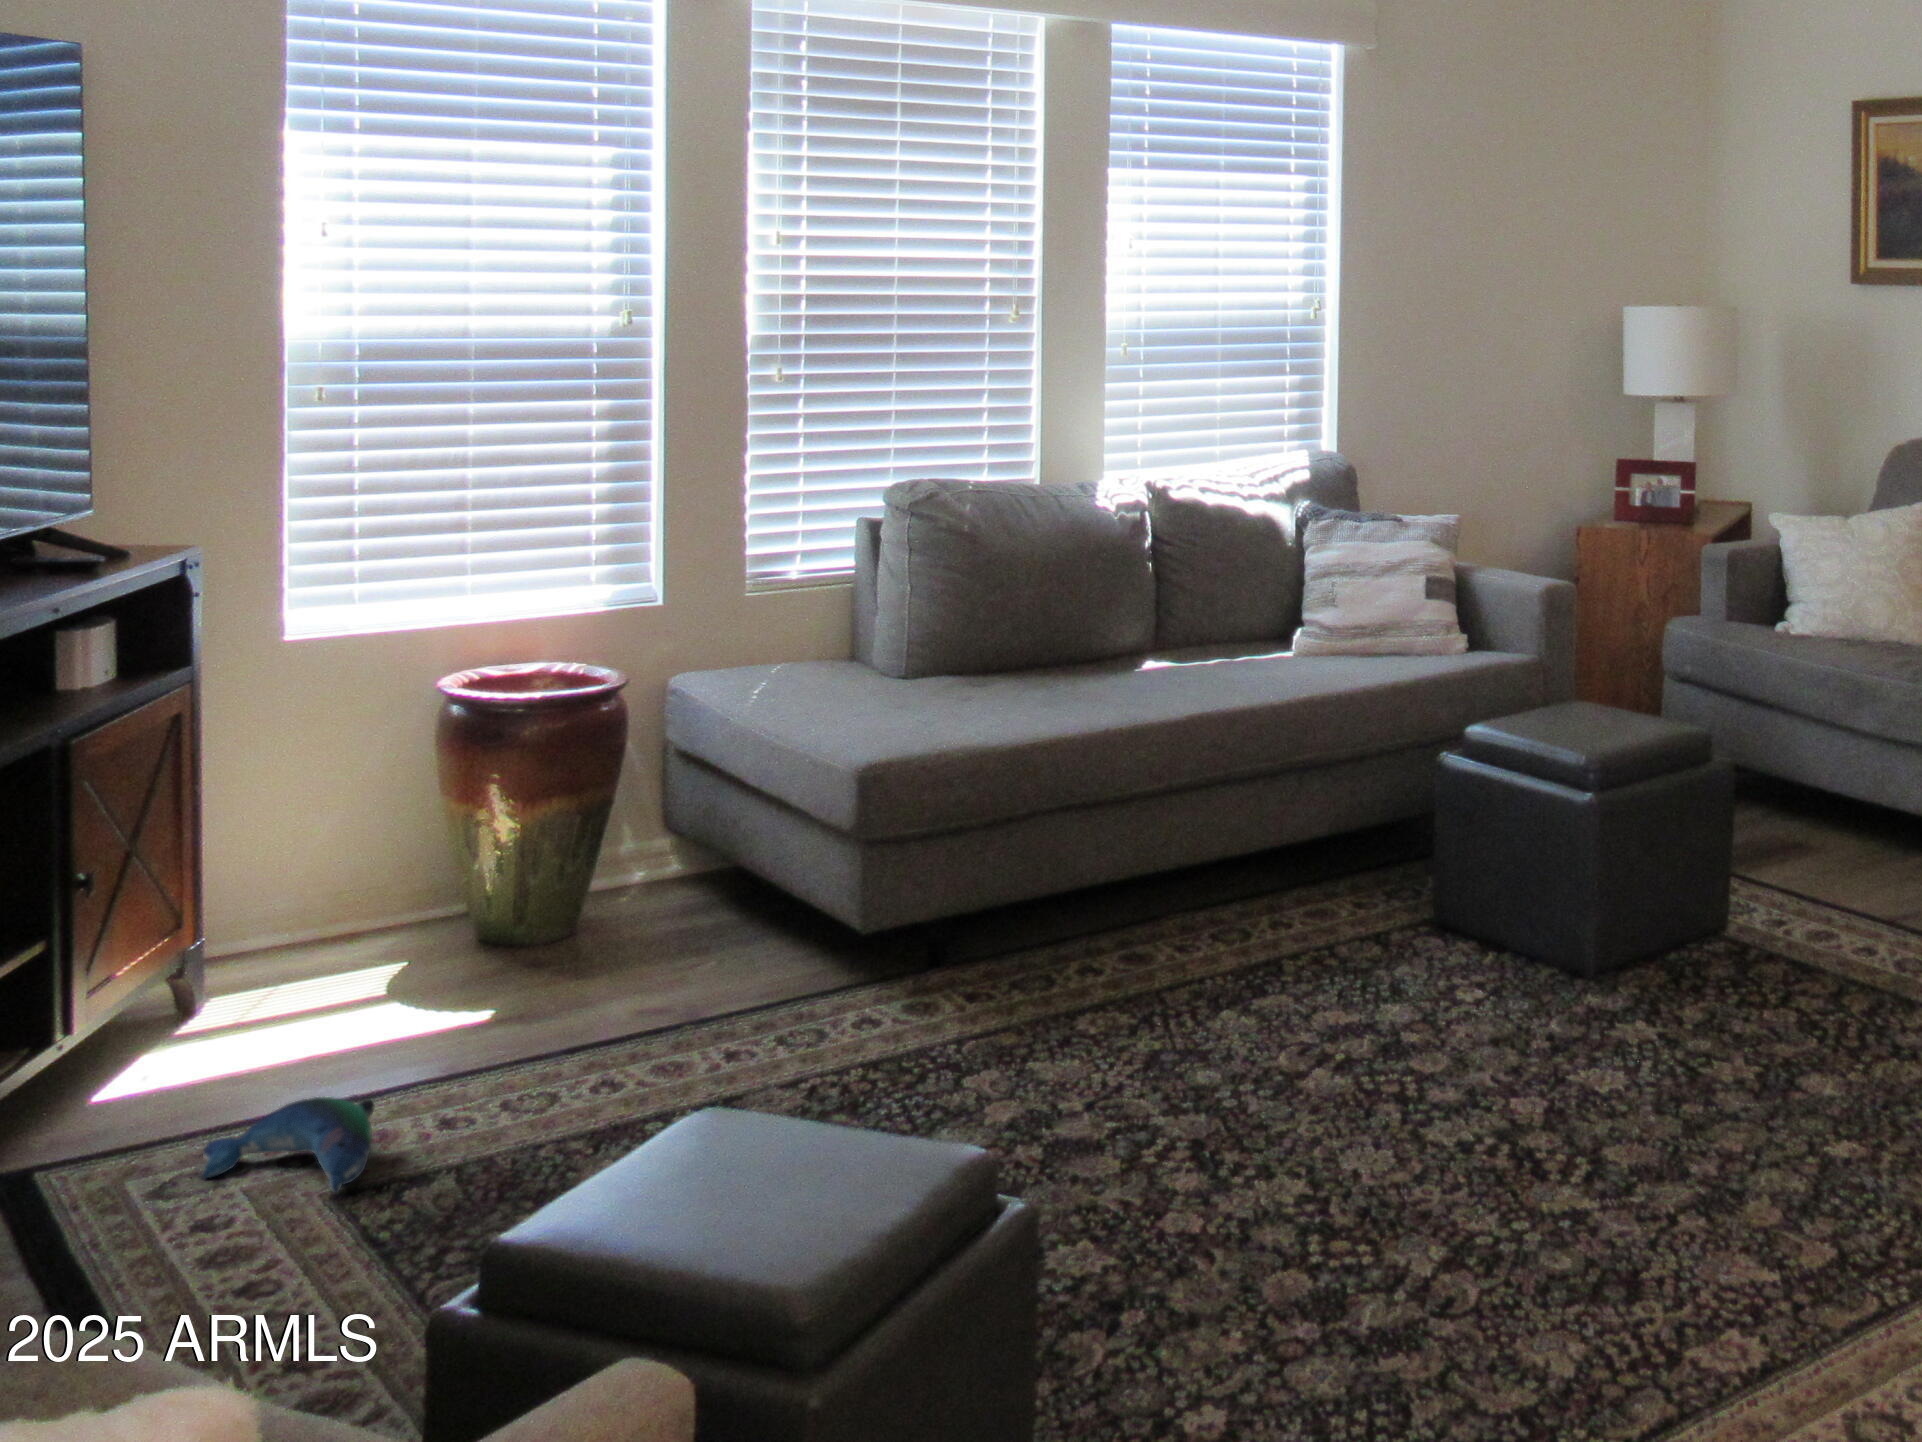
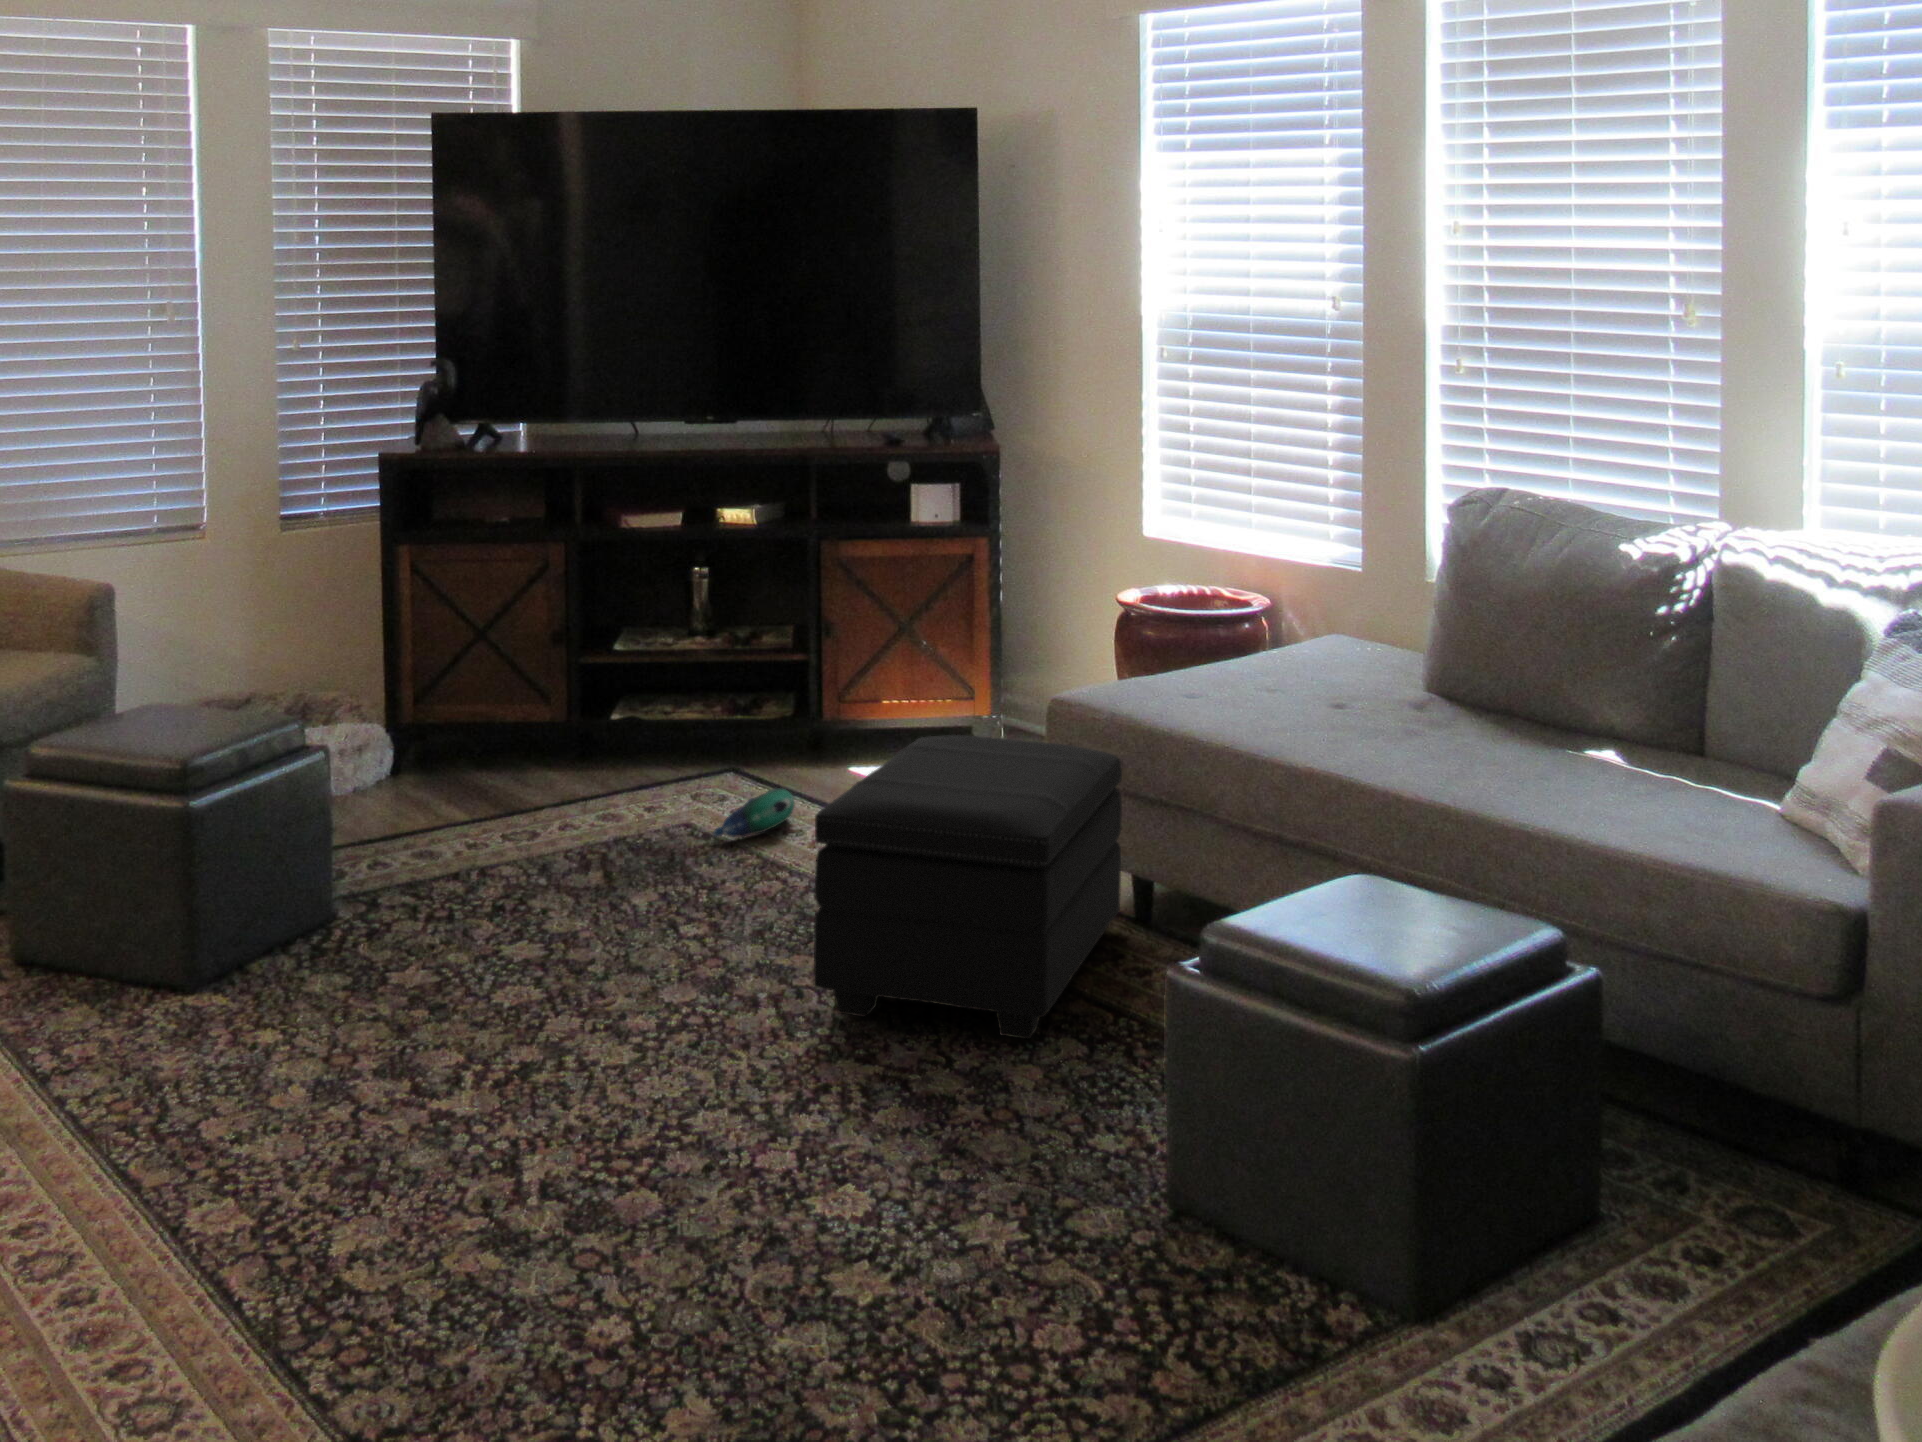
footstool: none [774,780,1233,1085] -> present [814,735,1122,1039]

